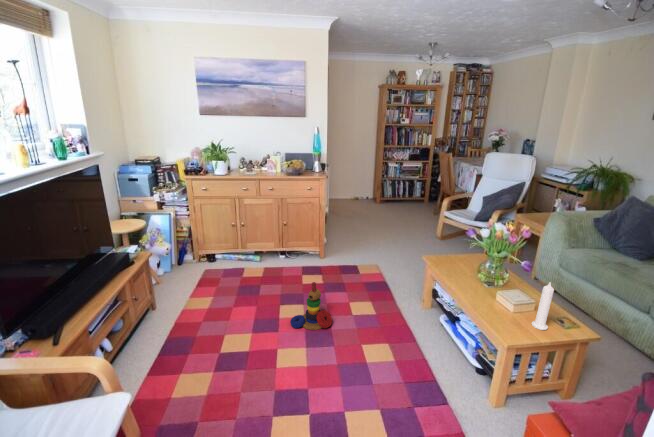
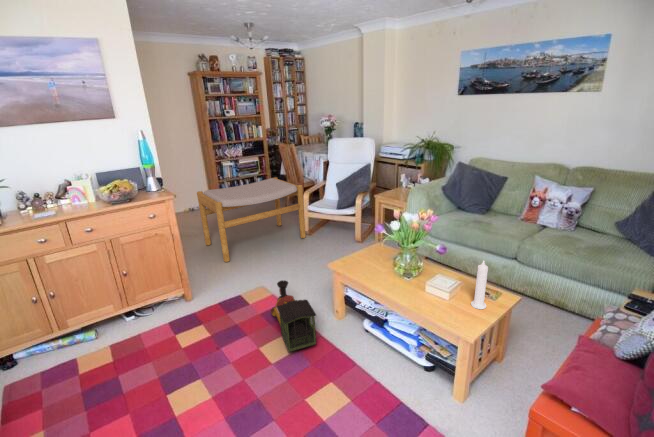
footstool: none [352,181,444,242] -> present [197,177,306,262]
toy train: none [368,260,396,315] -> present [271,280,316,352]
stacking toy: present [290,282,332,330] -> none [195,347,253,421]

